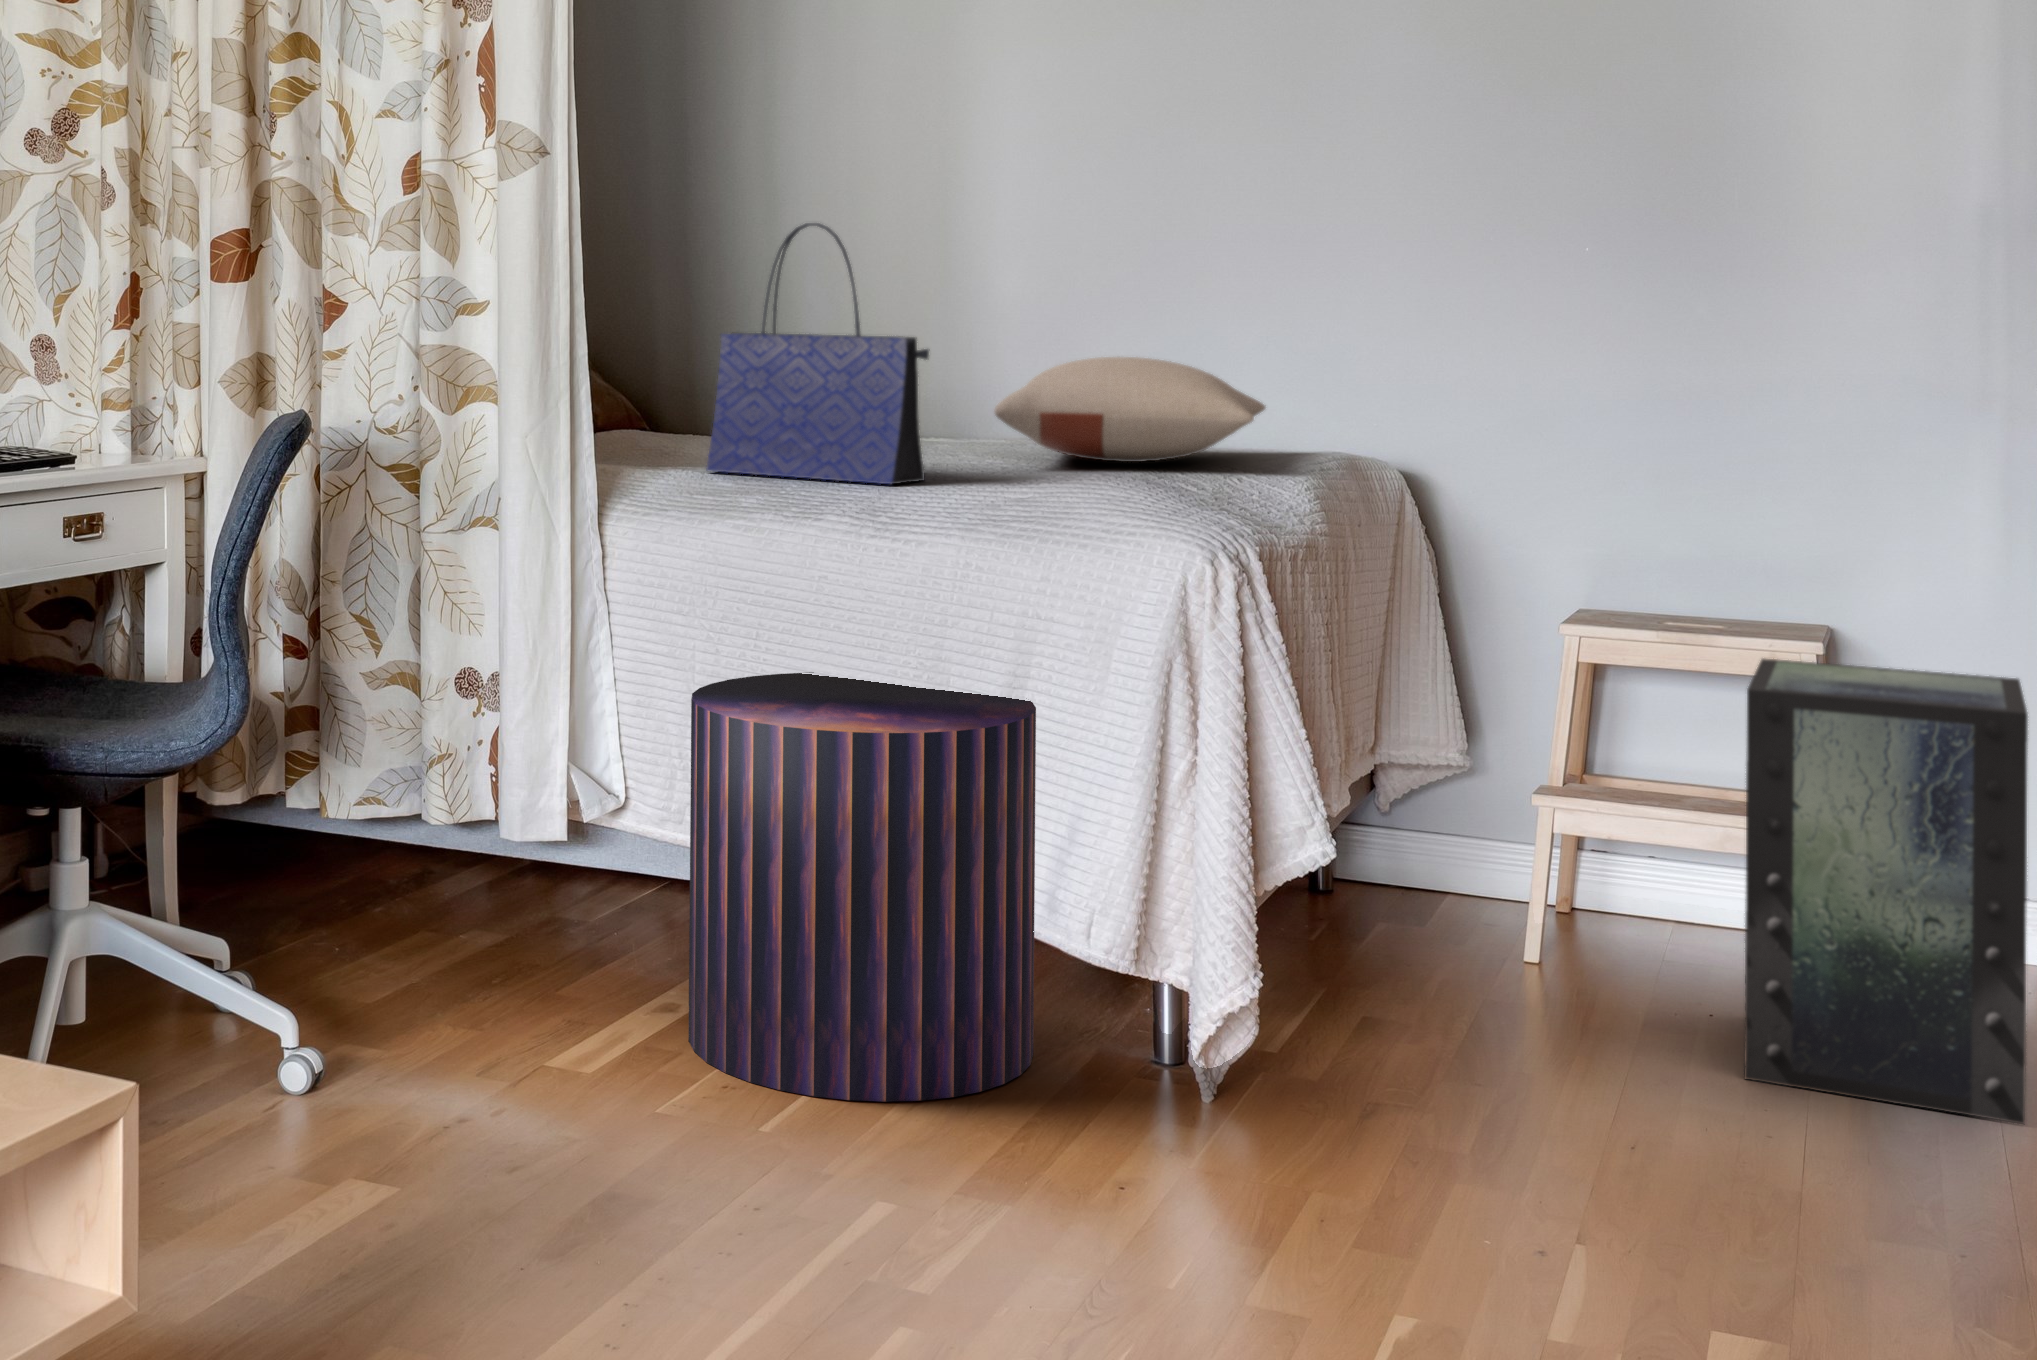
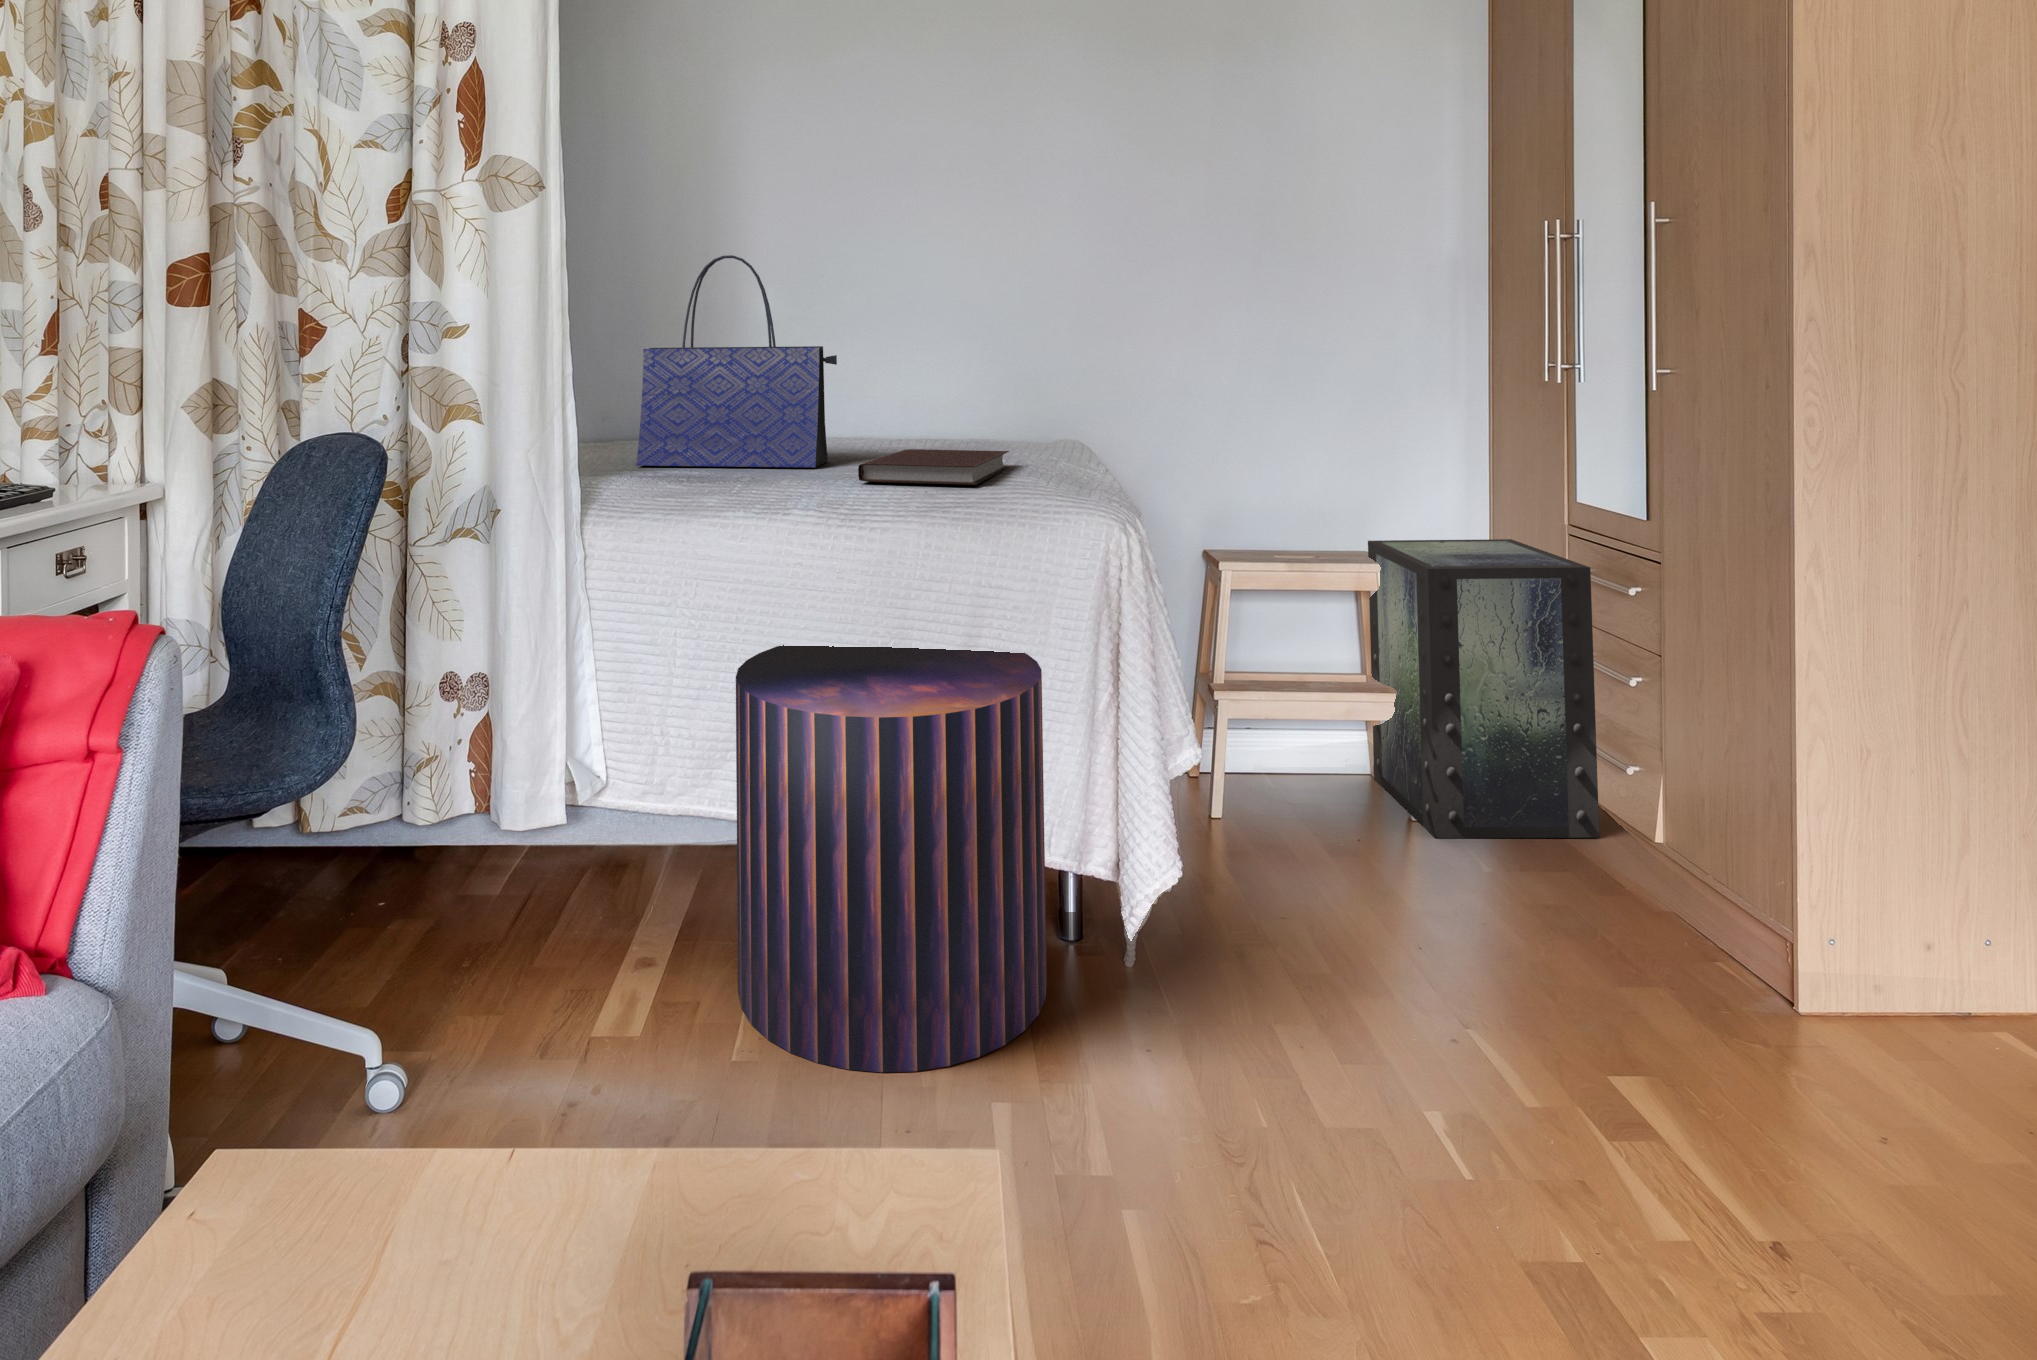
pillow: present [995,357,1265,462] -> none [830,358,1038,435]
notebook: none [898,470,1123,510] -> present [858,449,1009,485]

